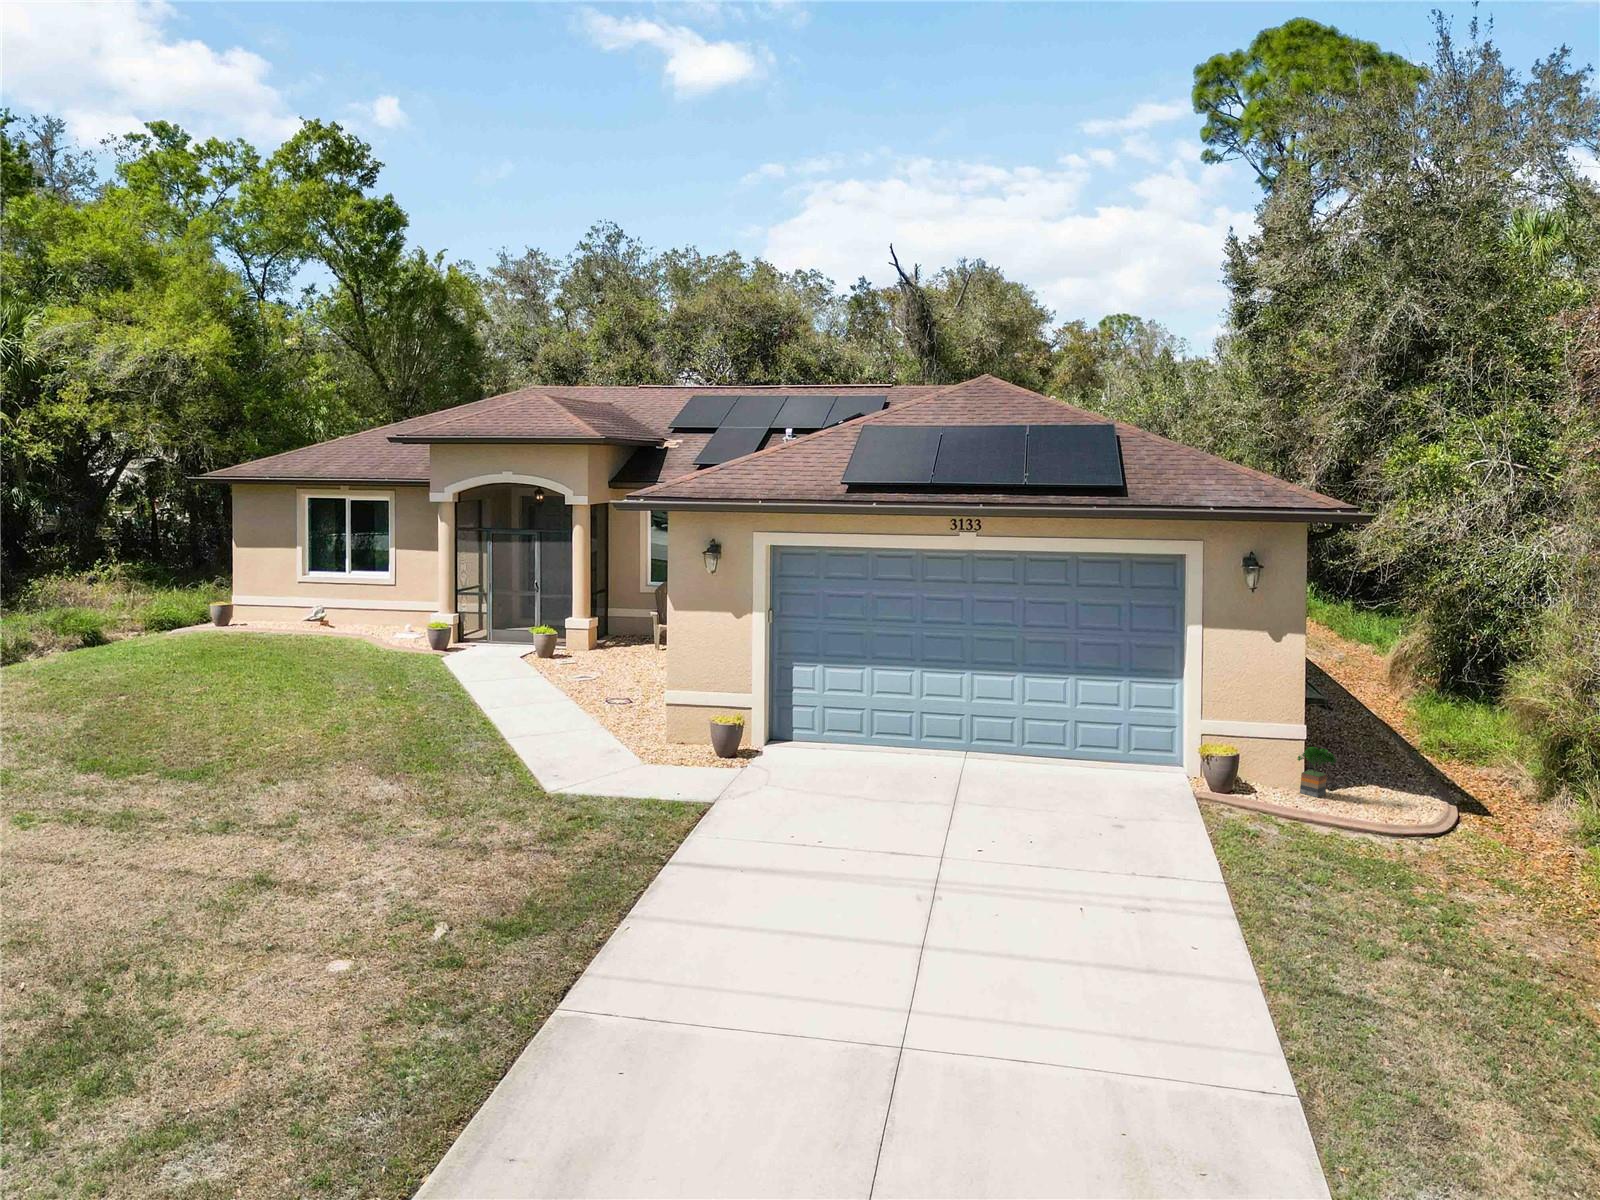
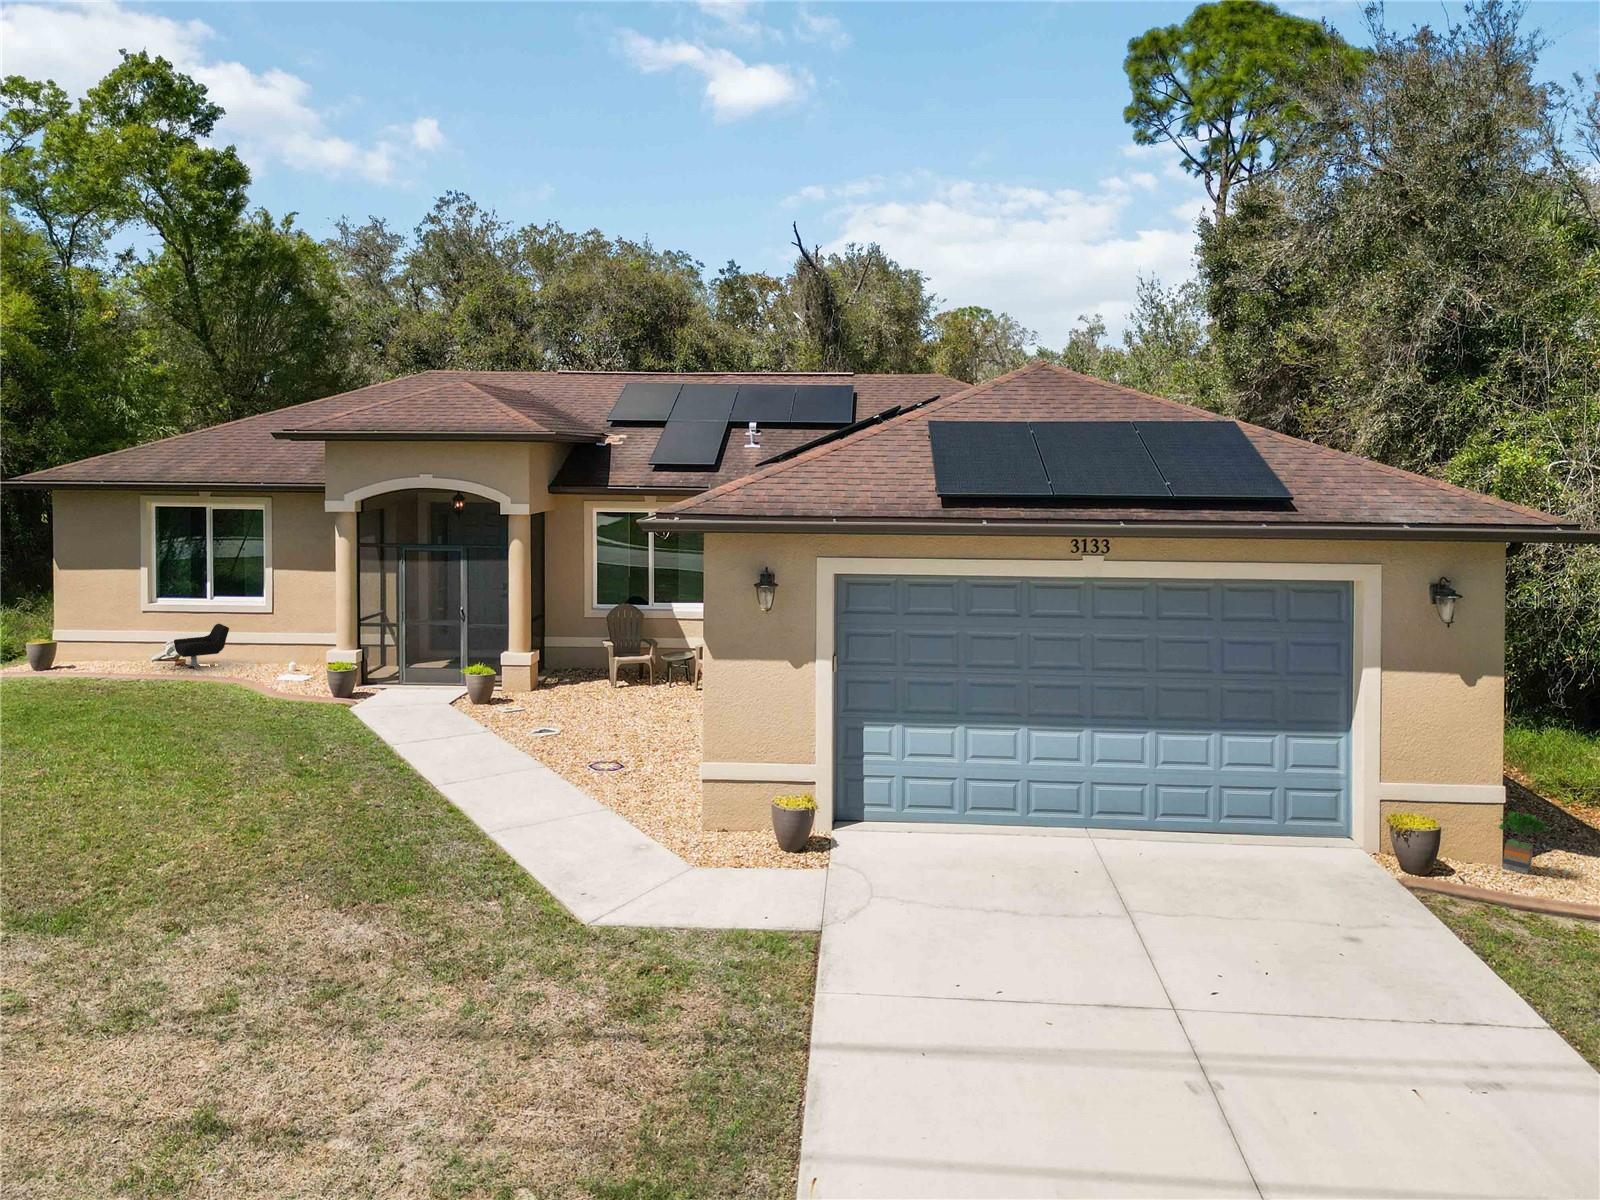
lounge chair: none [316,593,361,629] -> present [172,624,229,670]

